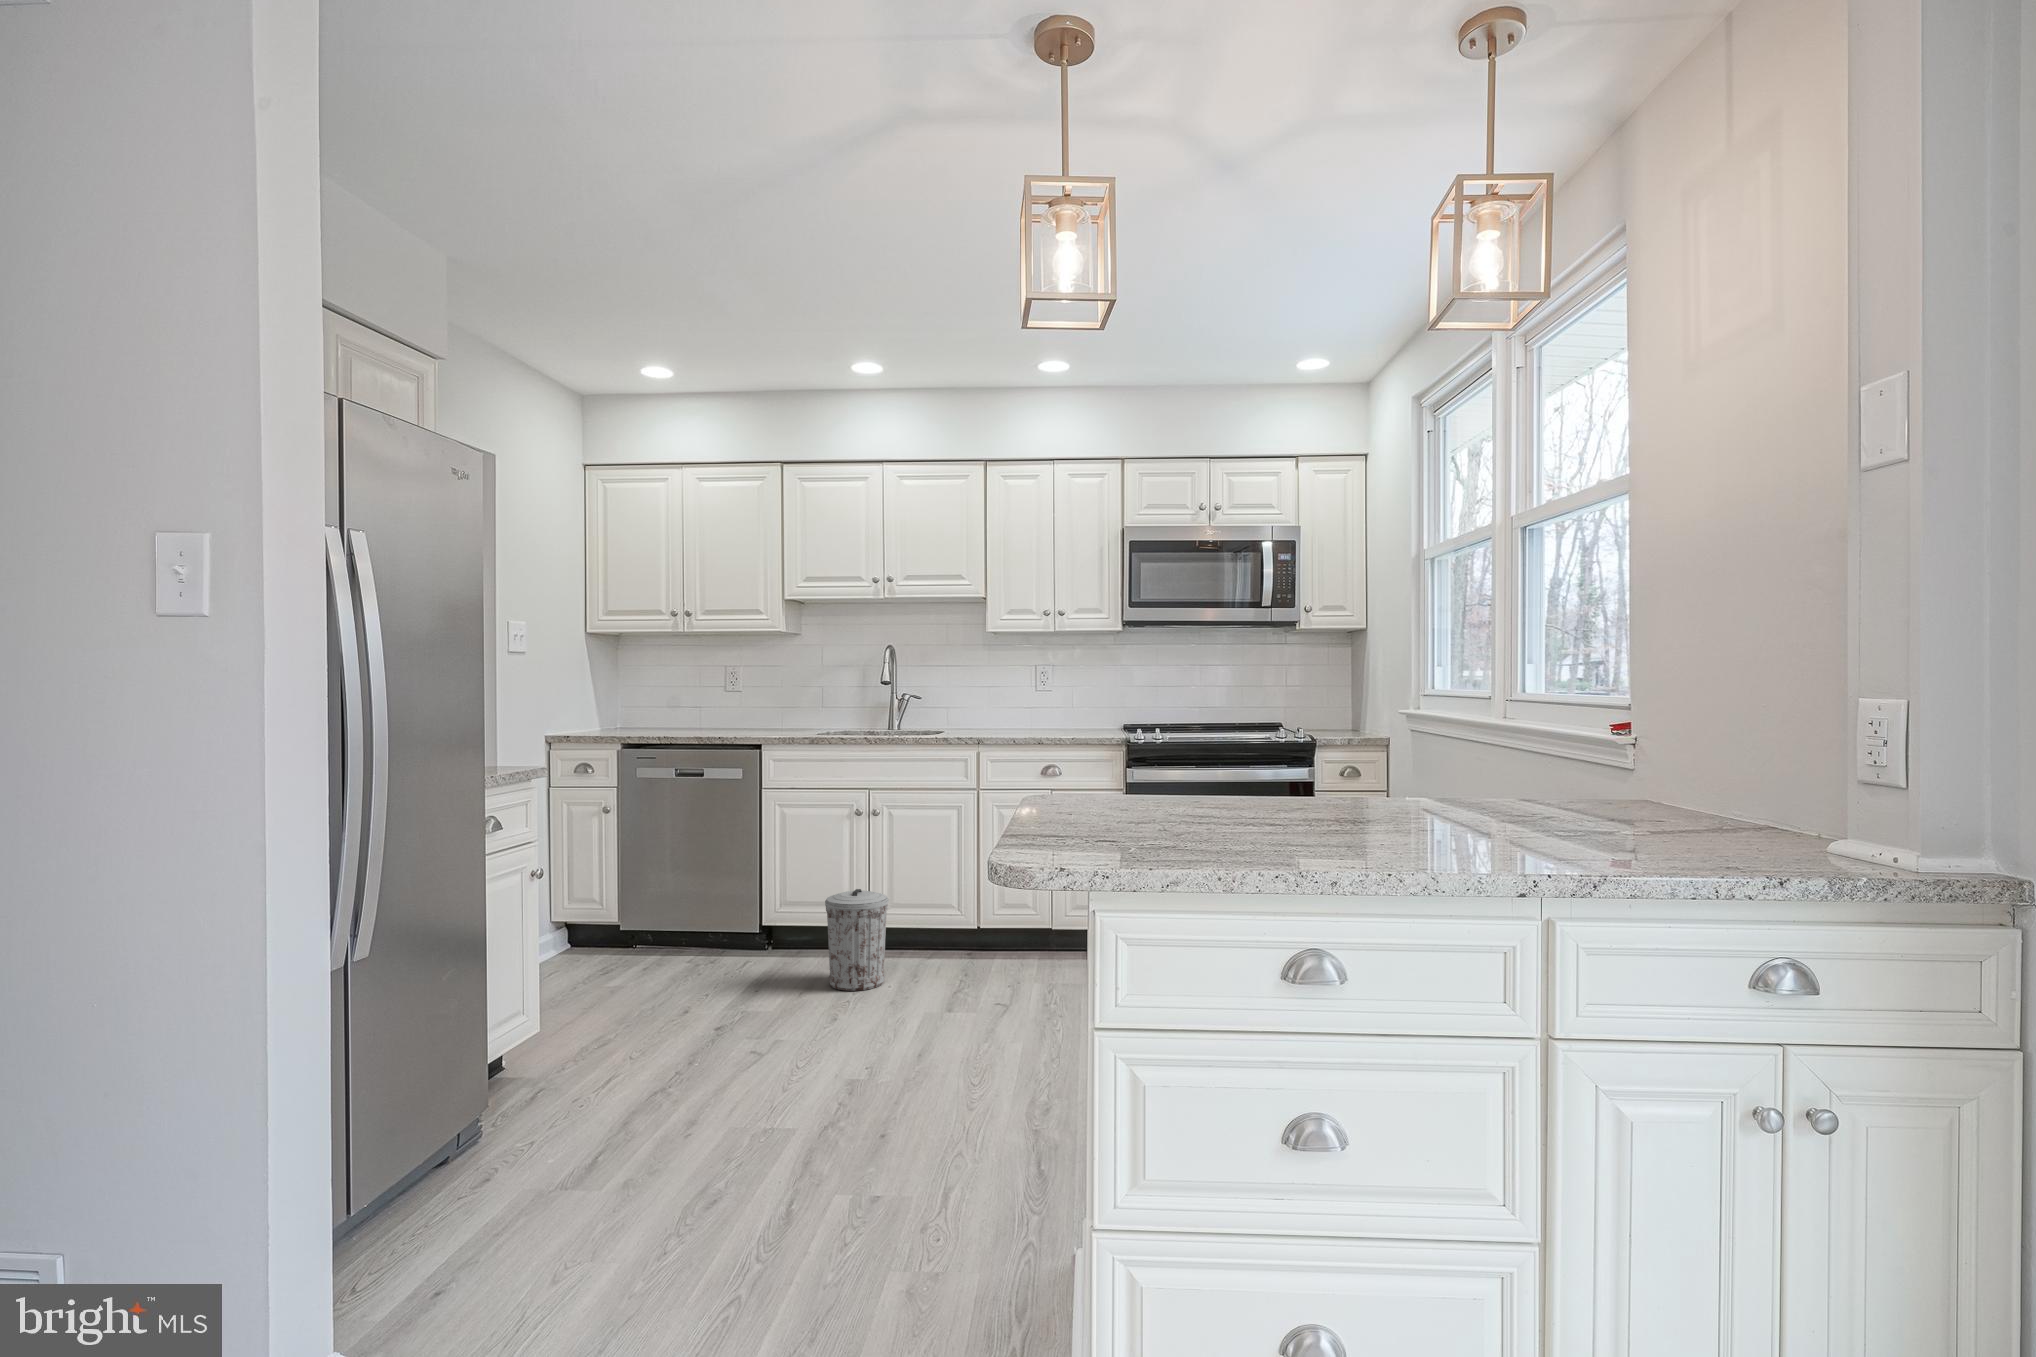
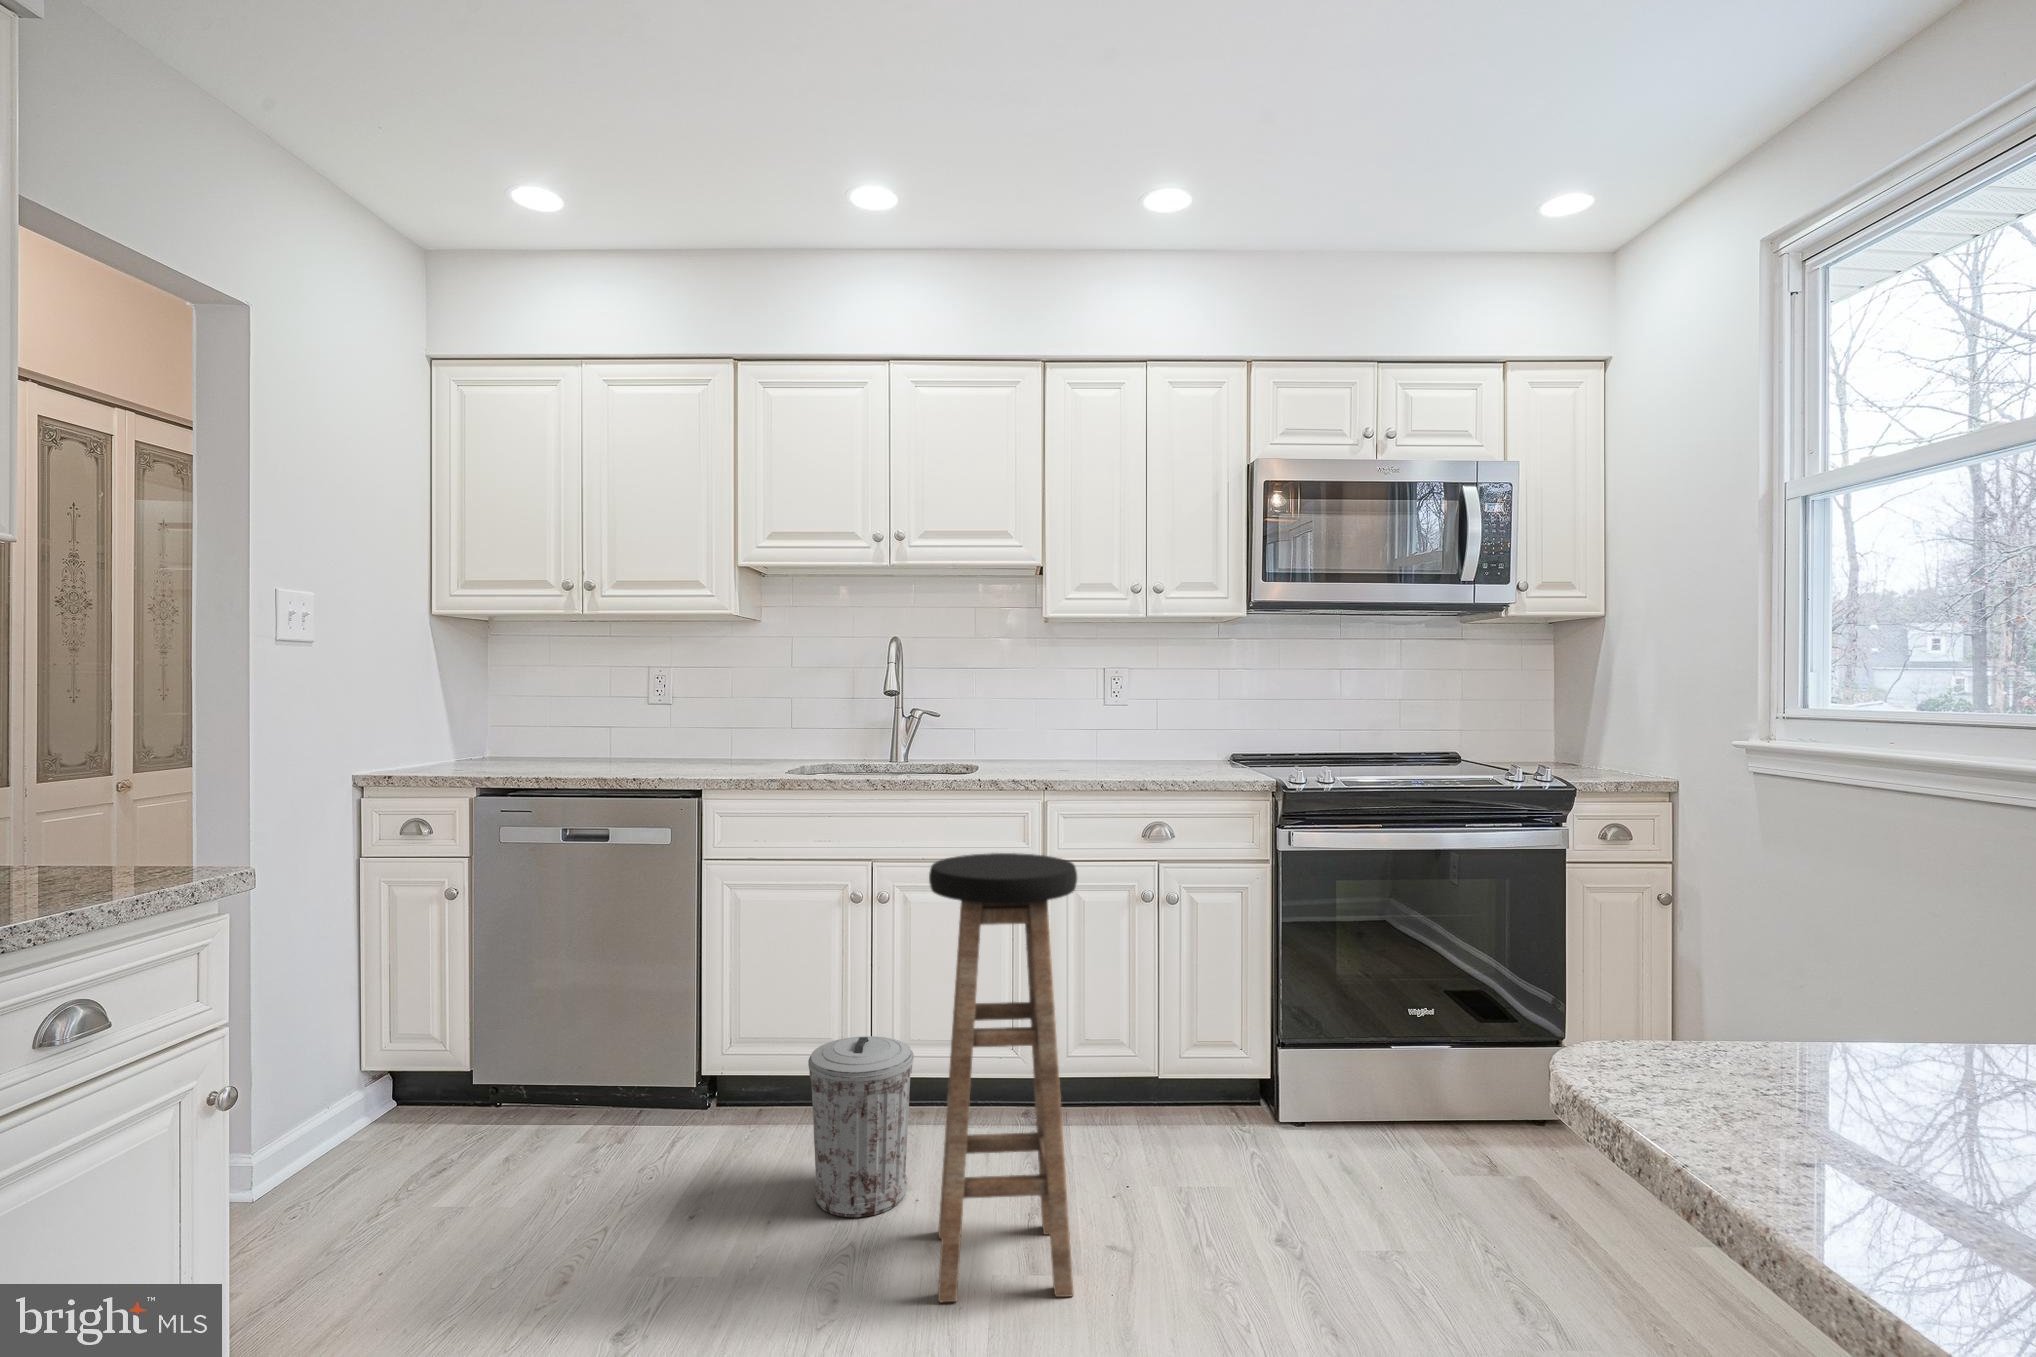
bar stool: none [890,775,975,1019] -> present [929,853,1077,1302]

